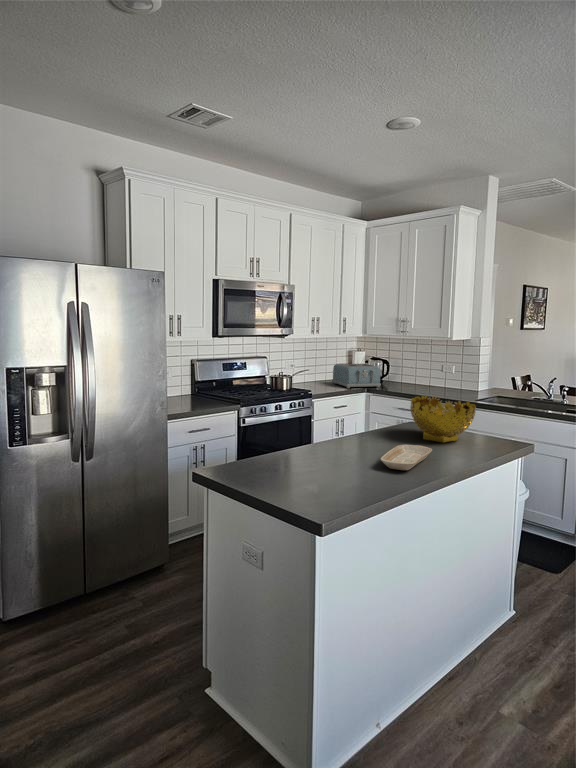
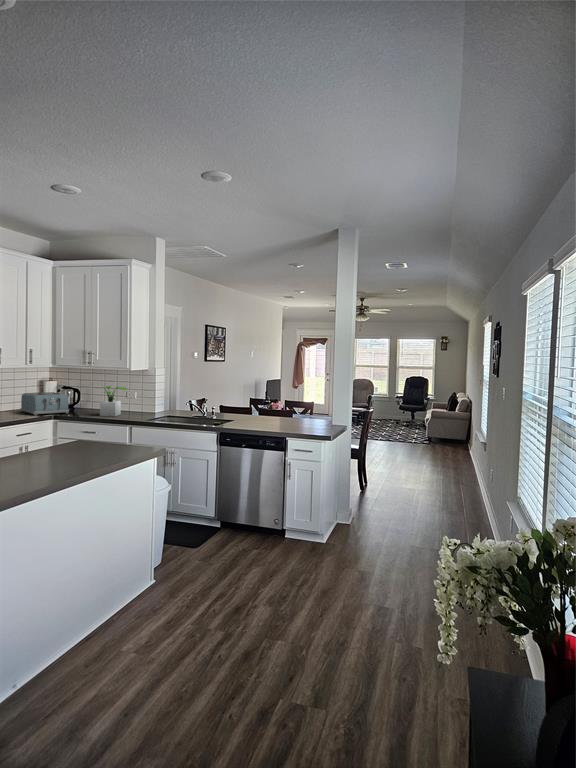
potted plant: none [401,355,446,394] -> present [100,386,126,417]
decorative bowl: present [410,396,476,442] -> none [69,416,124,454]
tray: present [381,445,432,470] -> none [26,457,79,477]

